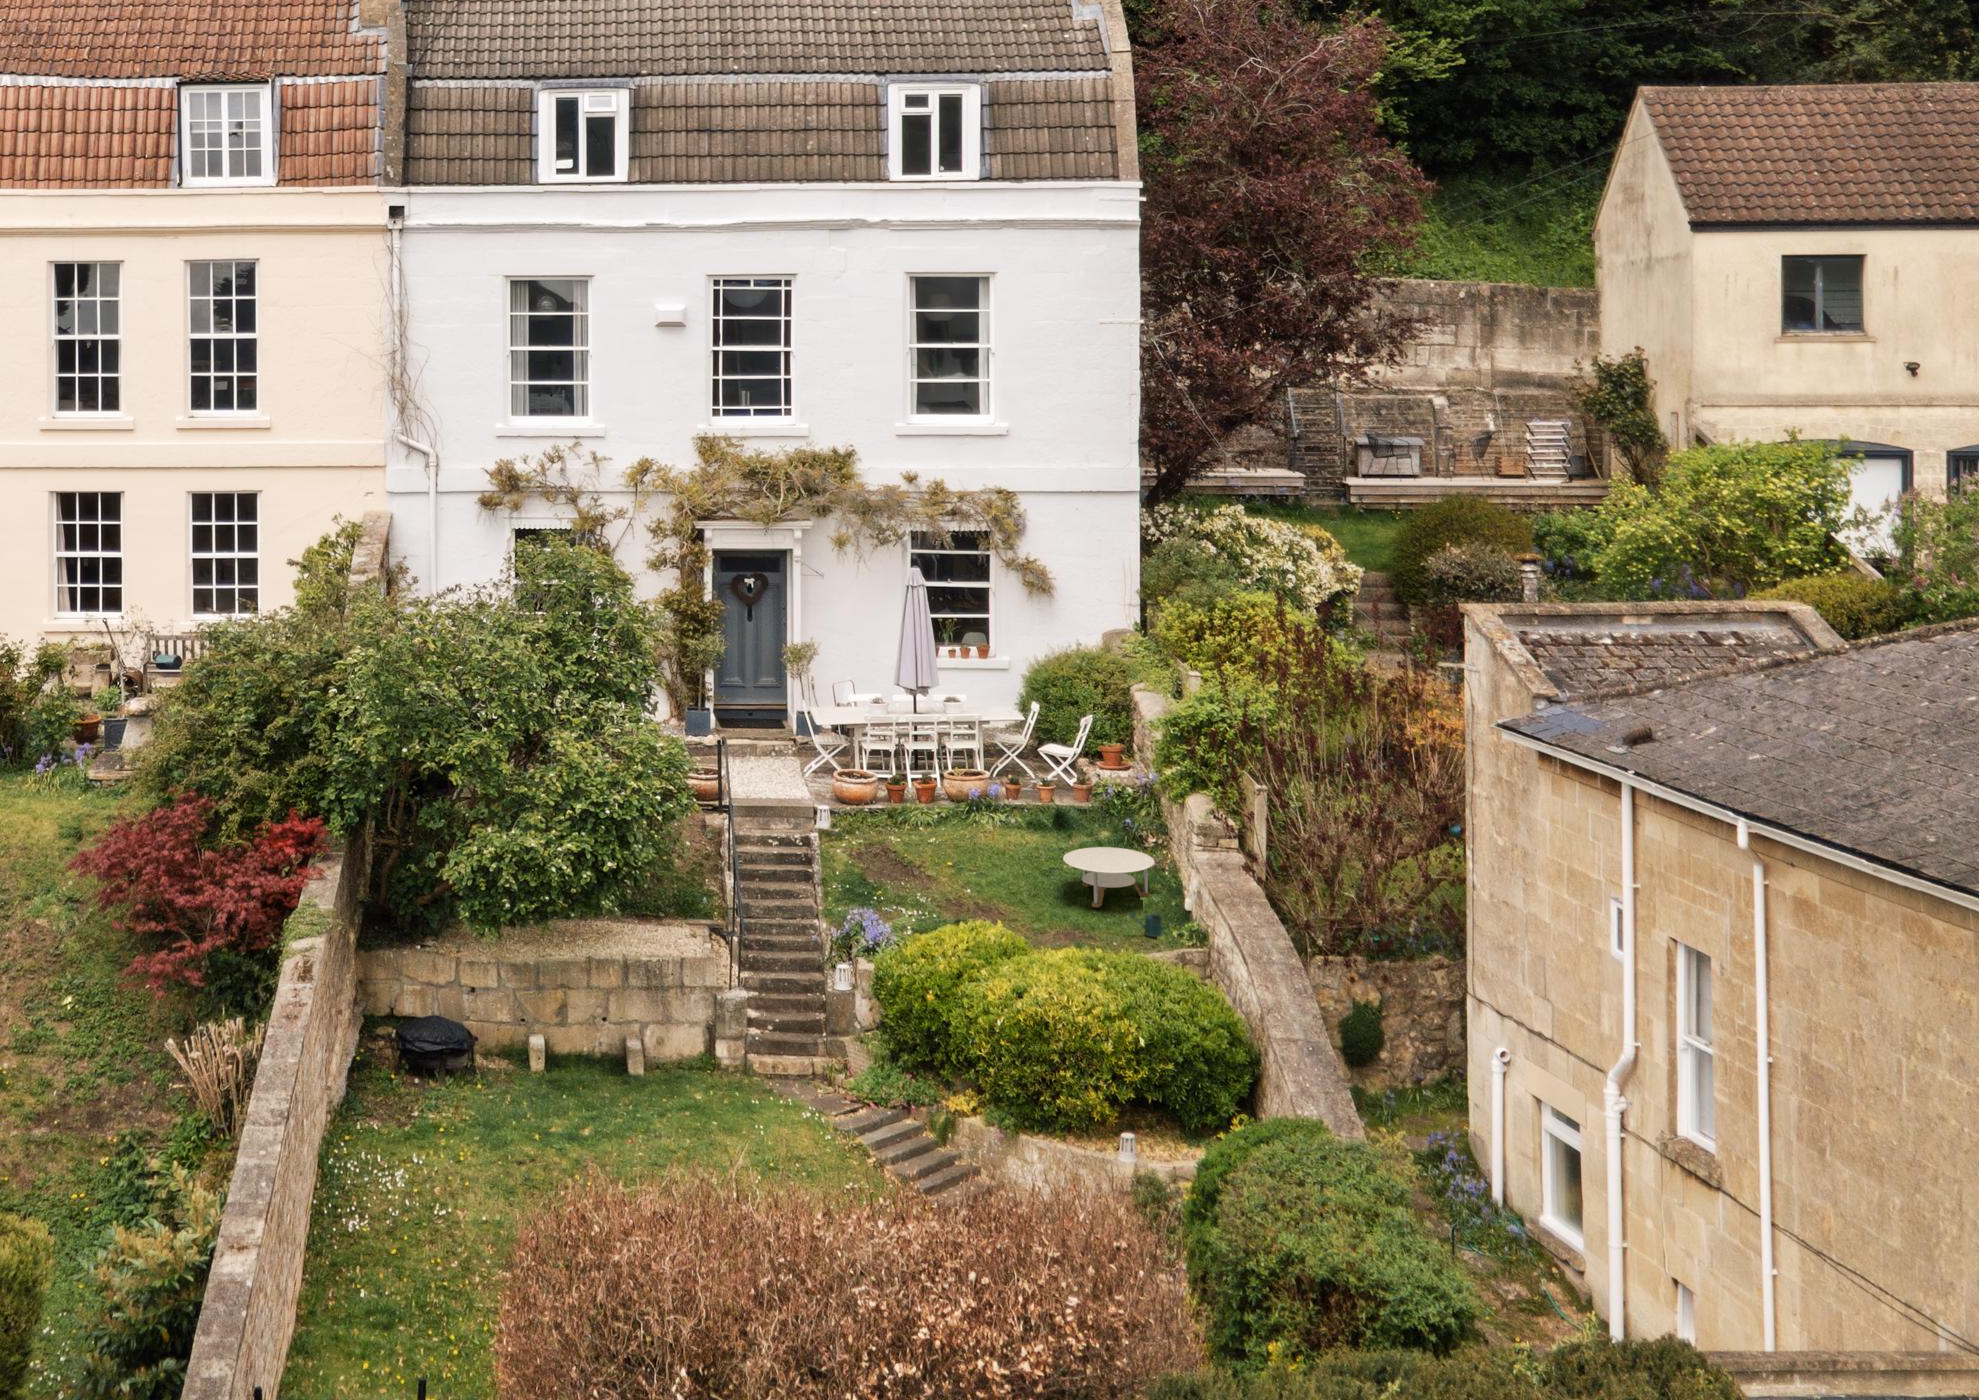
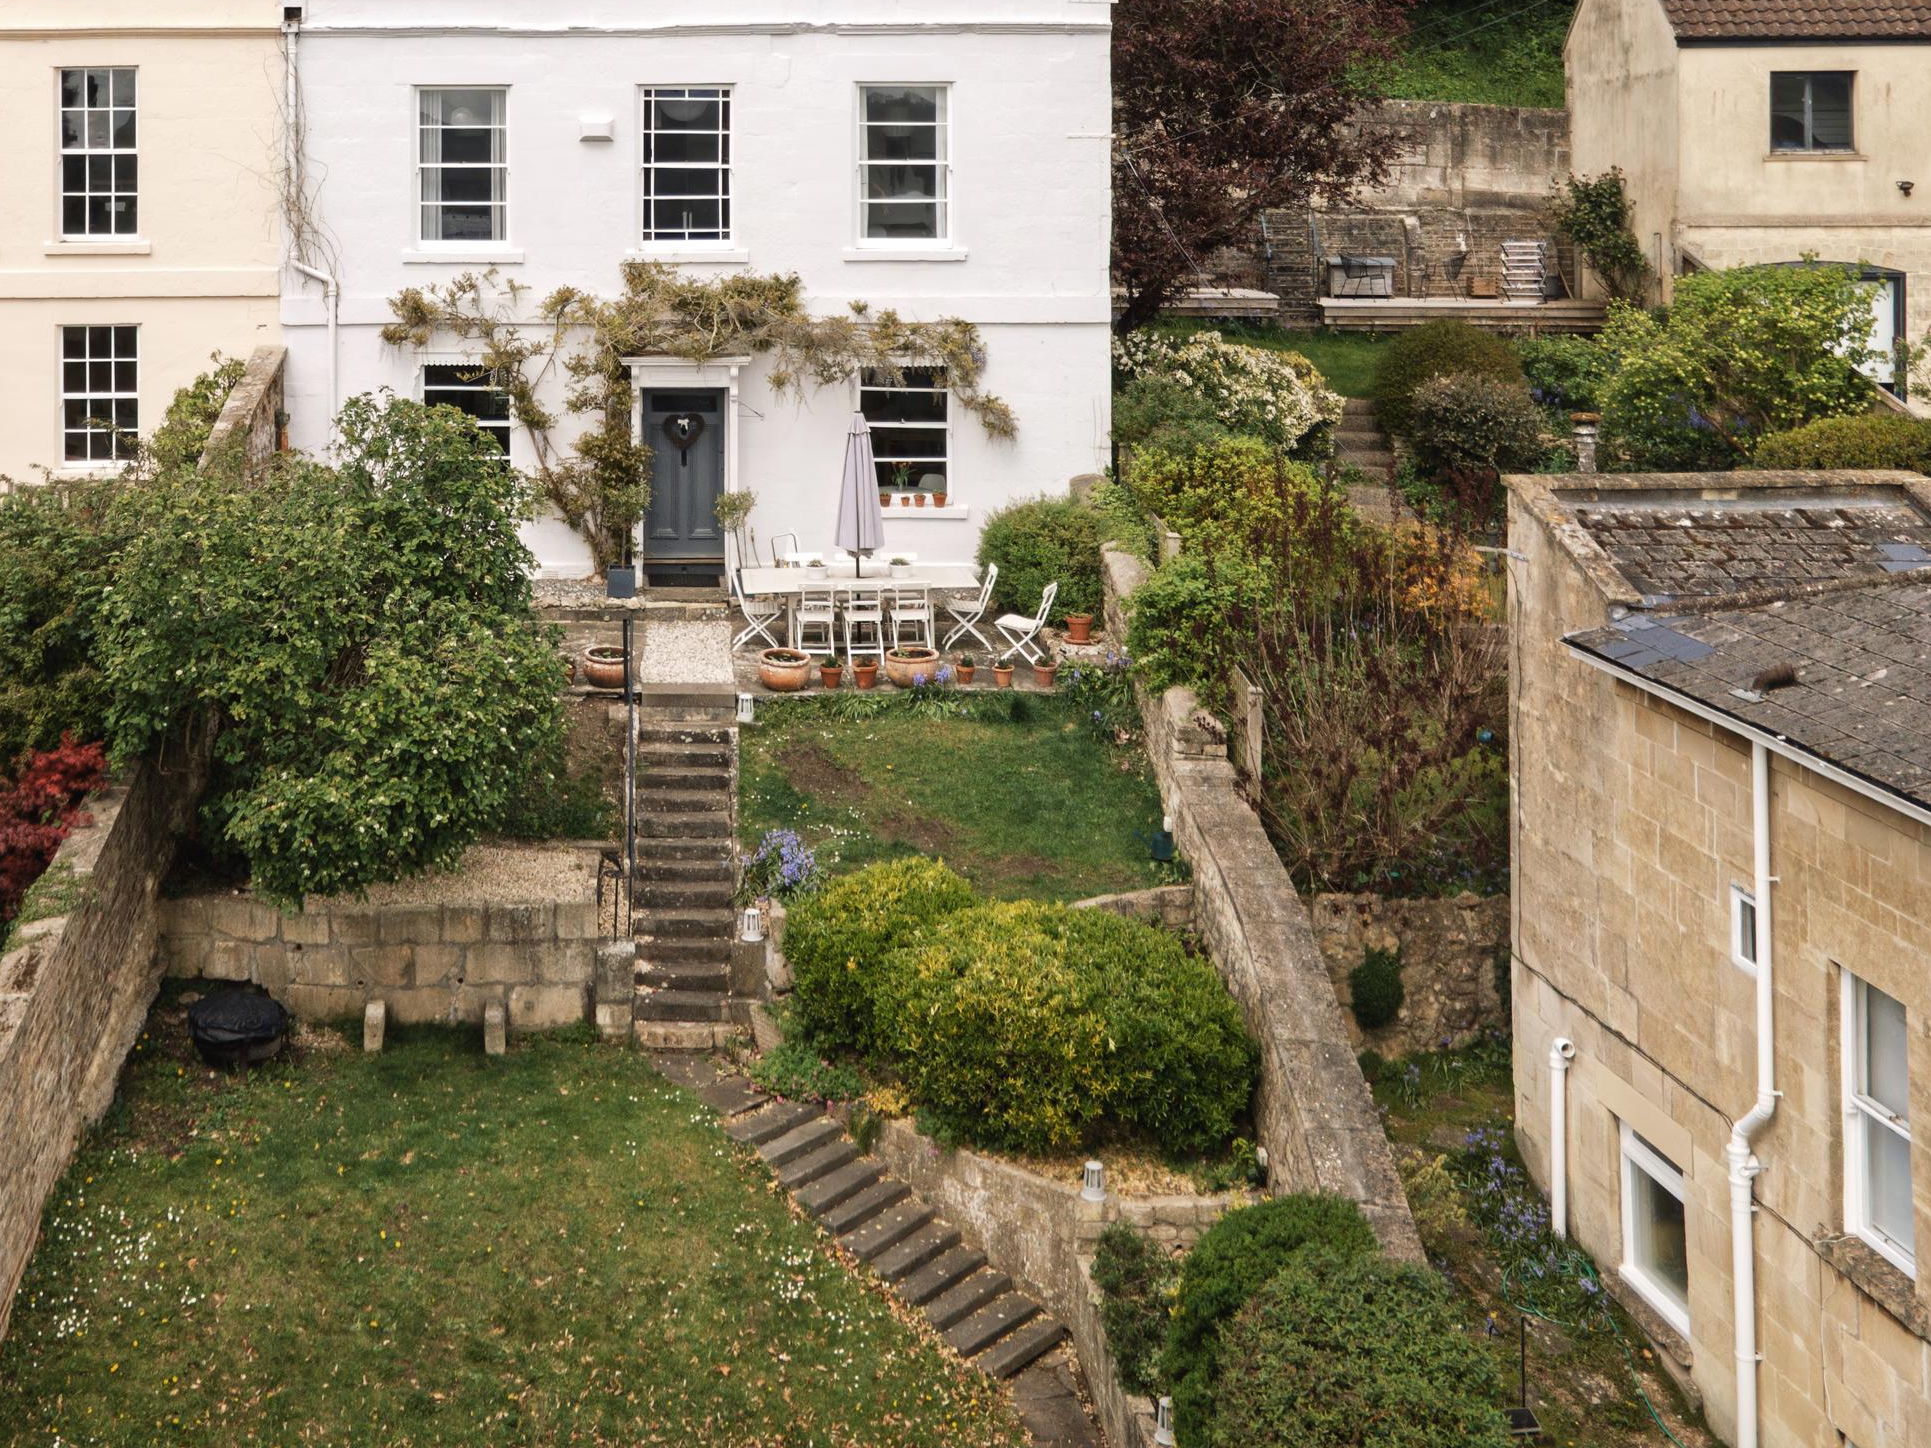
round table: present [1063,847,1154,907] -> none [1048,744,1157,819]

